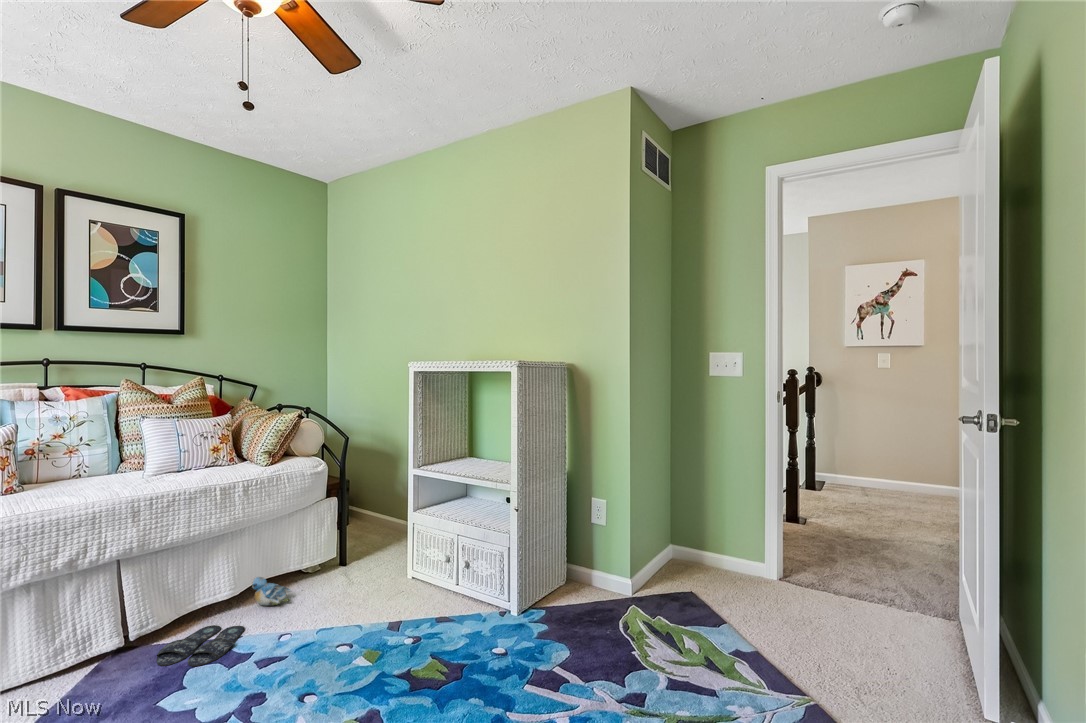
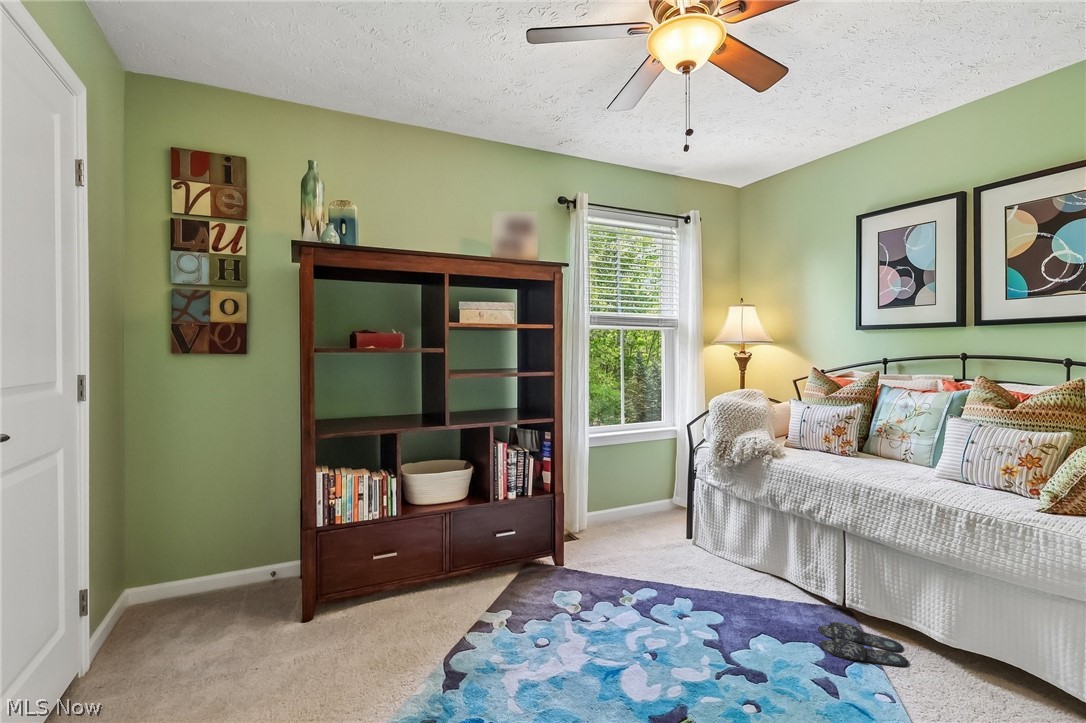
plush toy: present [252,577,292,606] -> none [961,637,1006,691]

